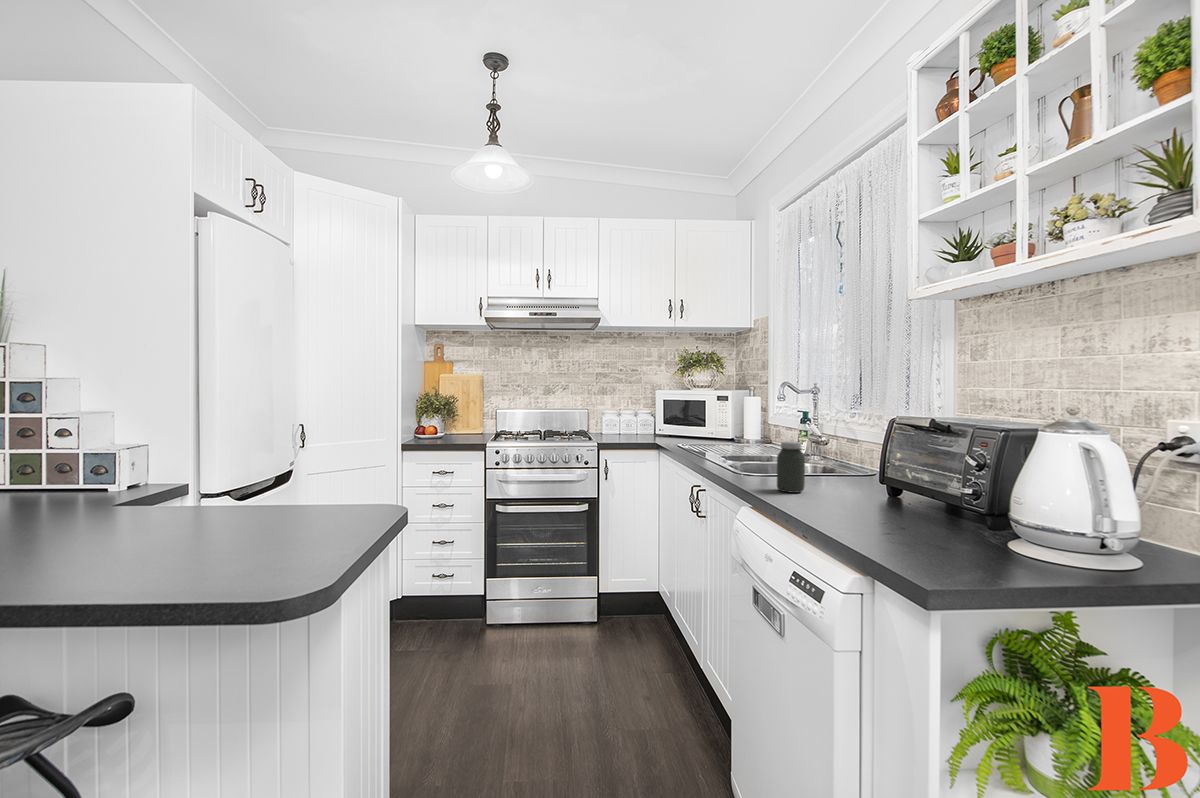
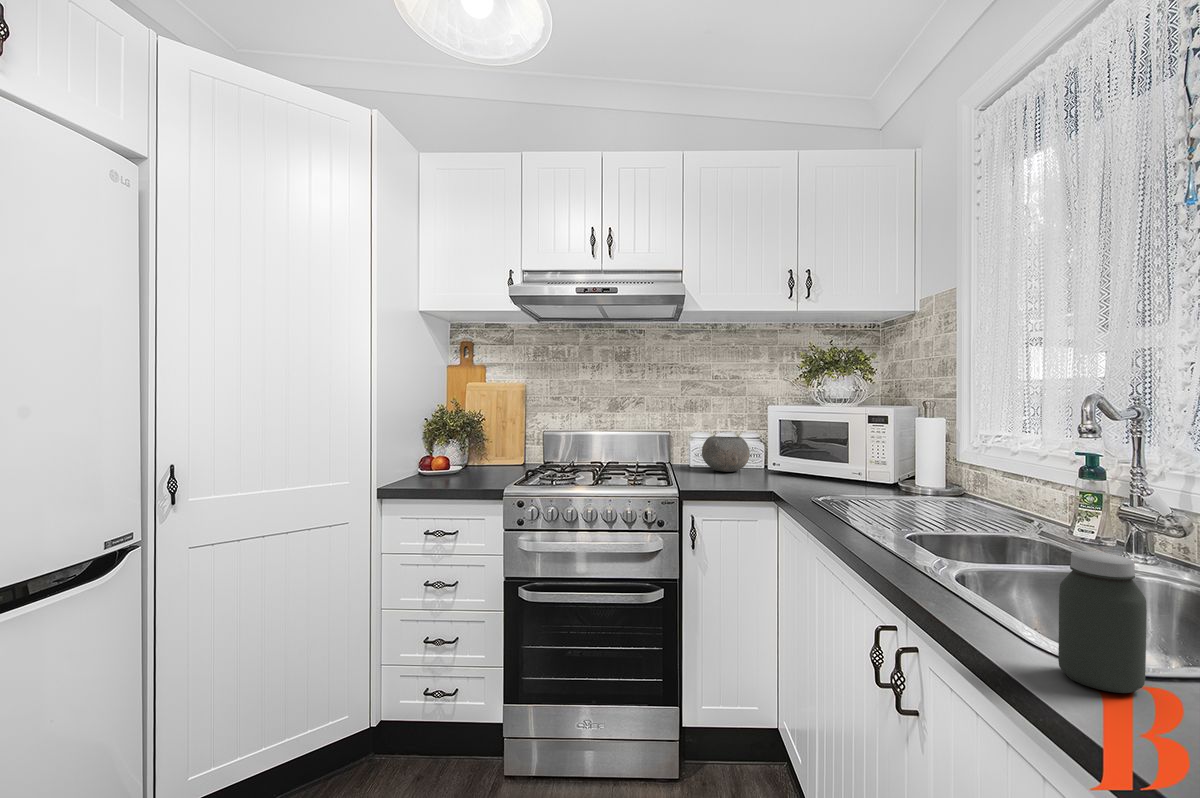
bowl: none [612,411,643,434] -> present [702,436,750,472]

